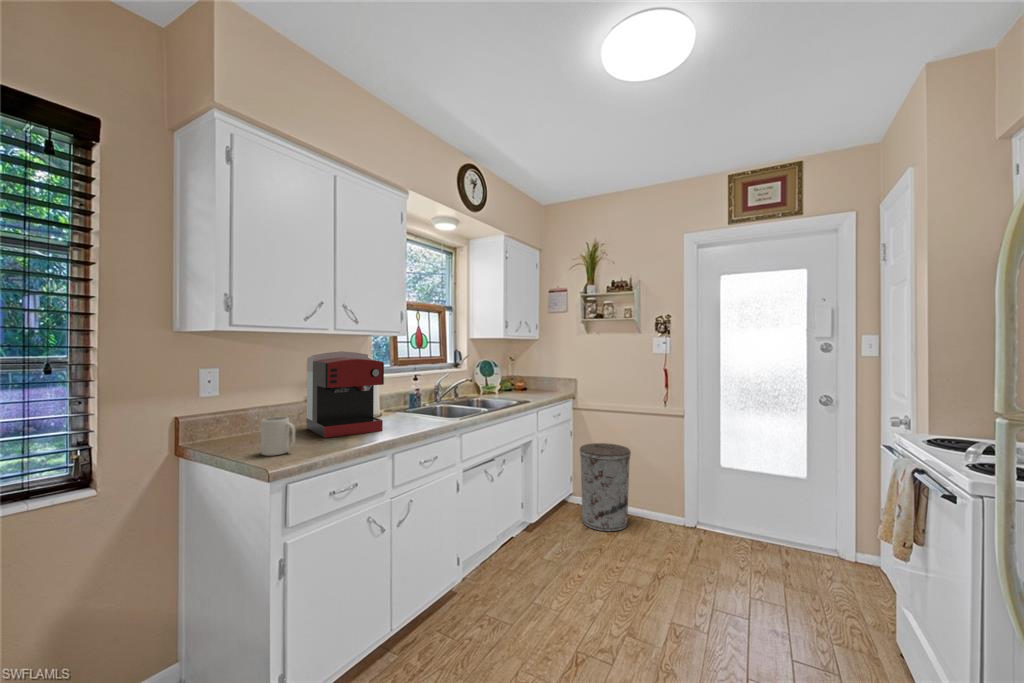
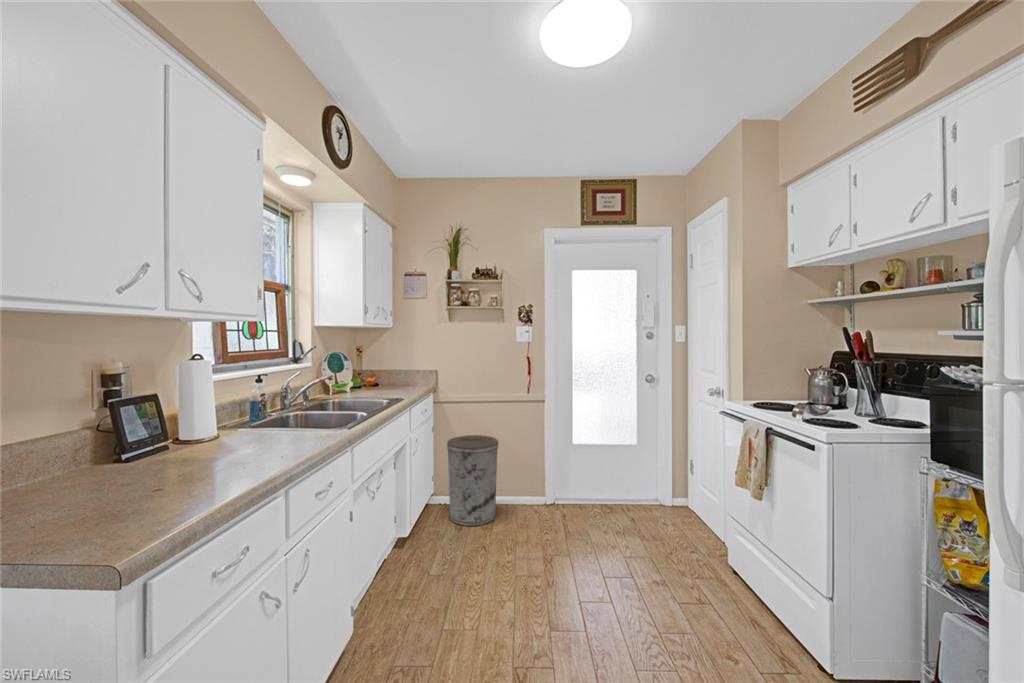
coffee maker: present [307,351,384,438] -> none [108,343,261,482]
mug: present [261,417,295,456] -> none [63,459,143,537]

